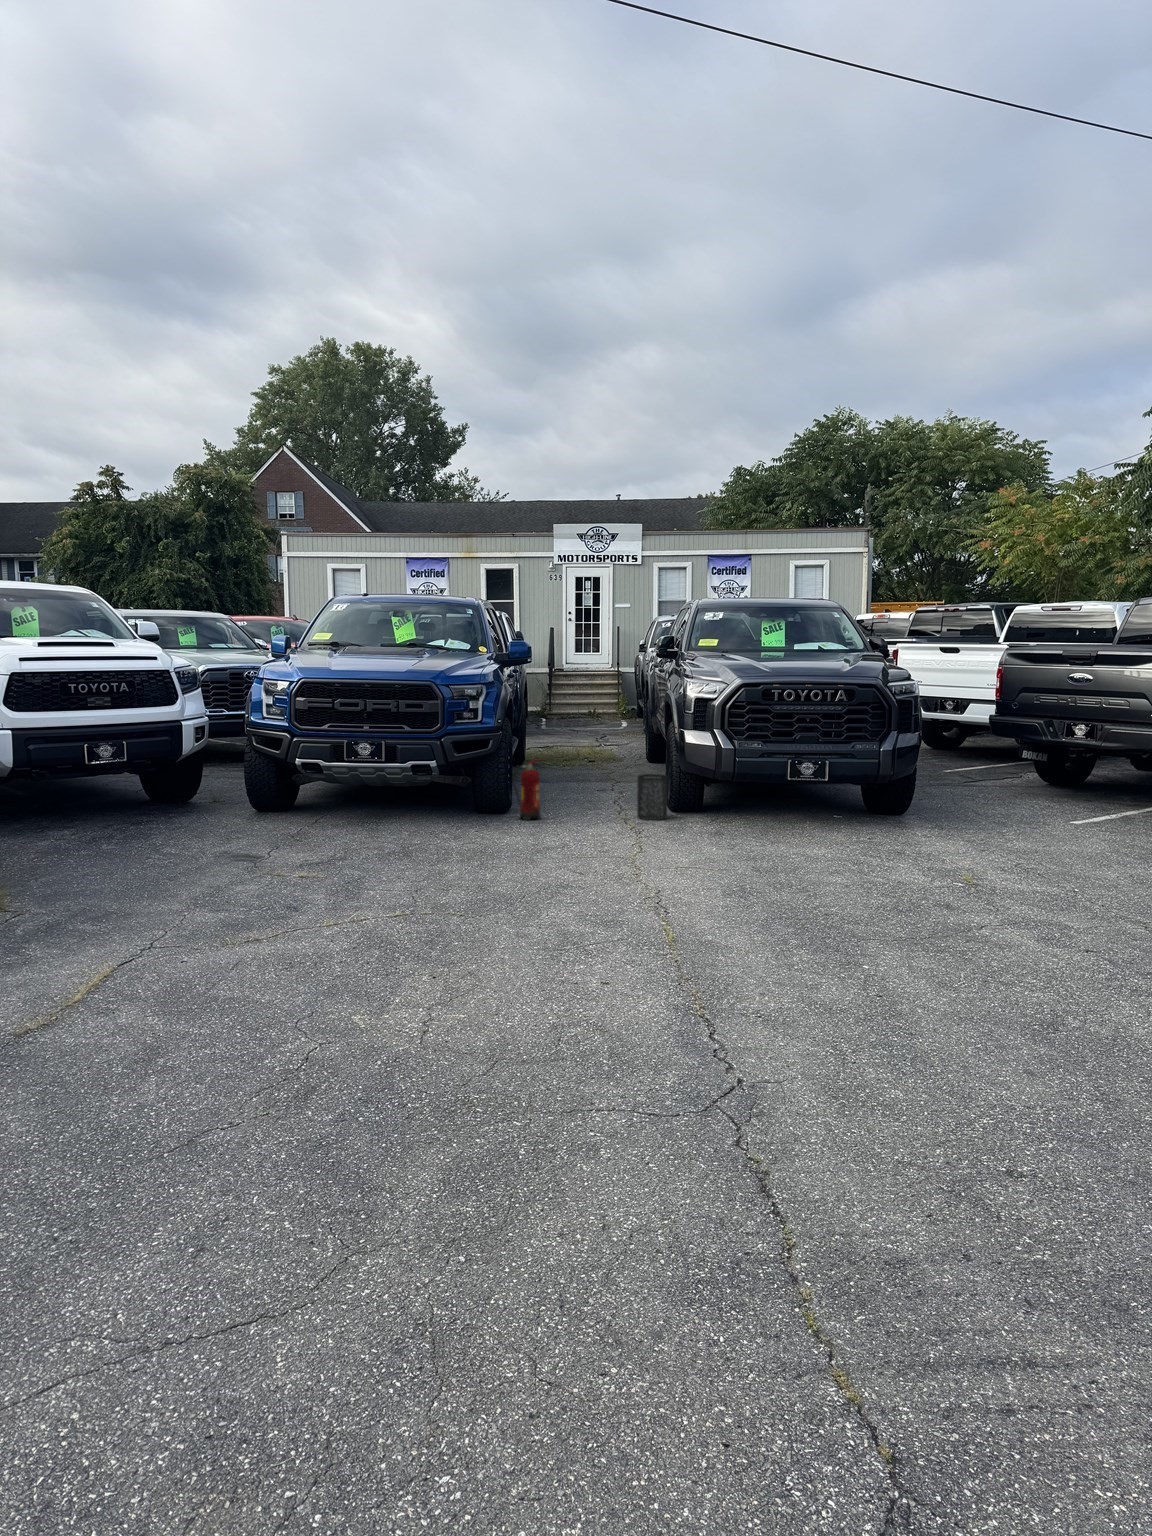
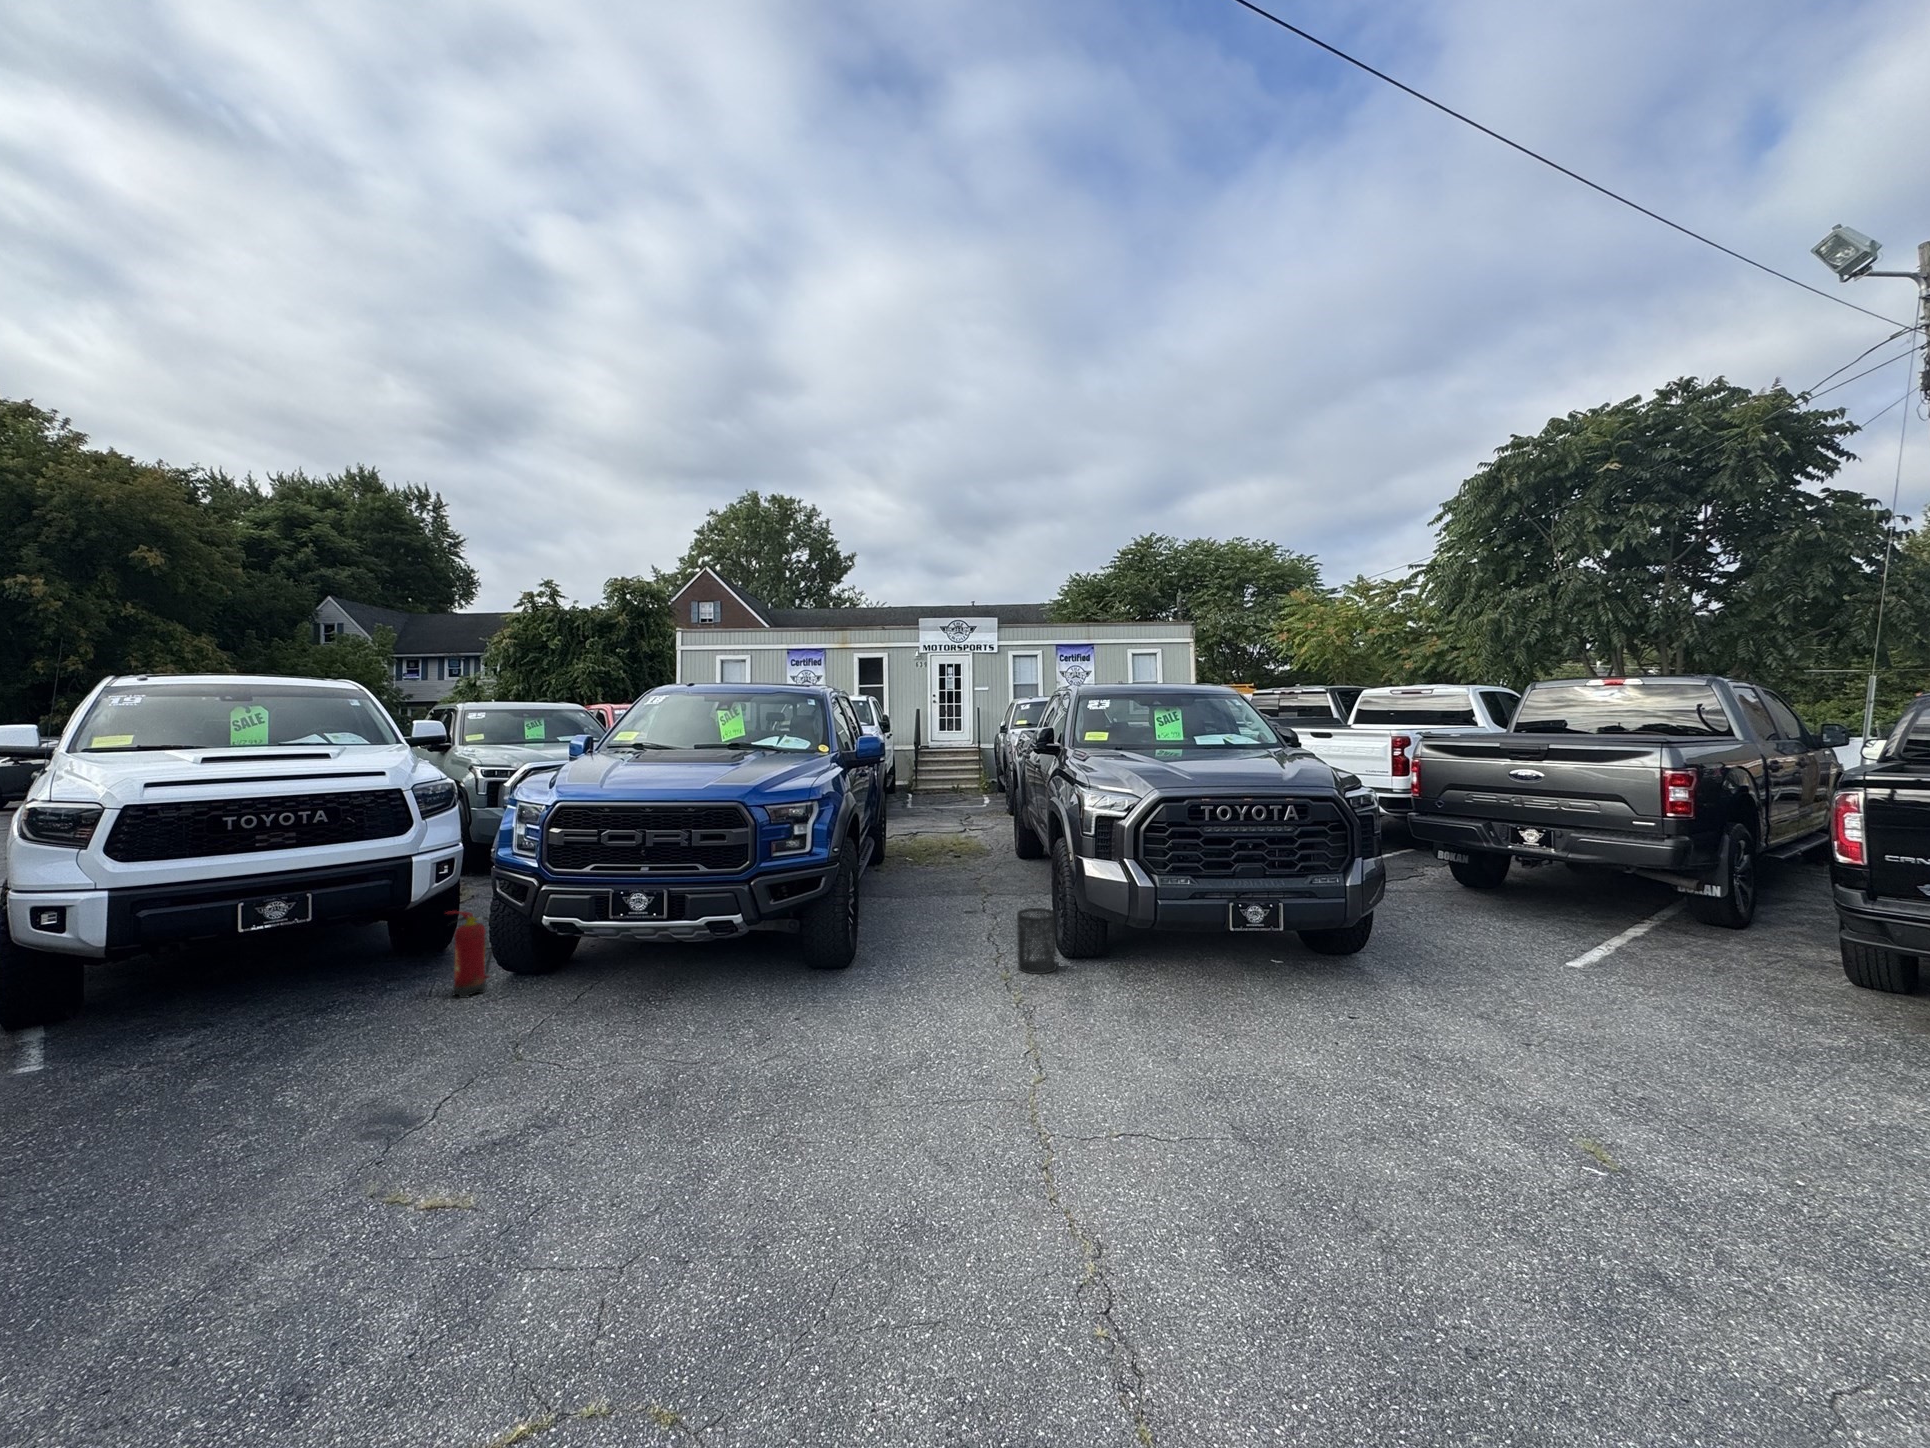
fire extinguisher: present [512,760,541,820] -> present [447,911,493,998]

